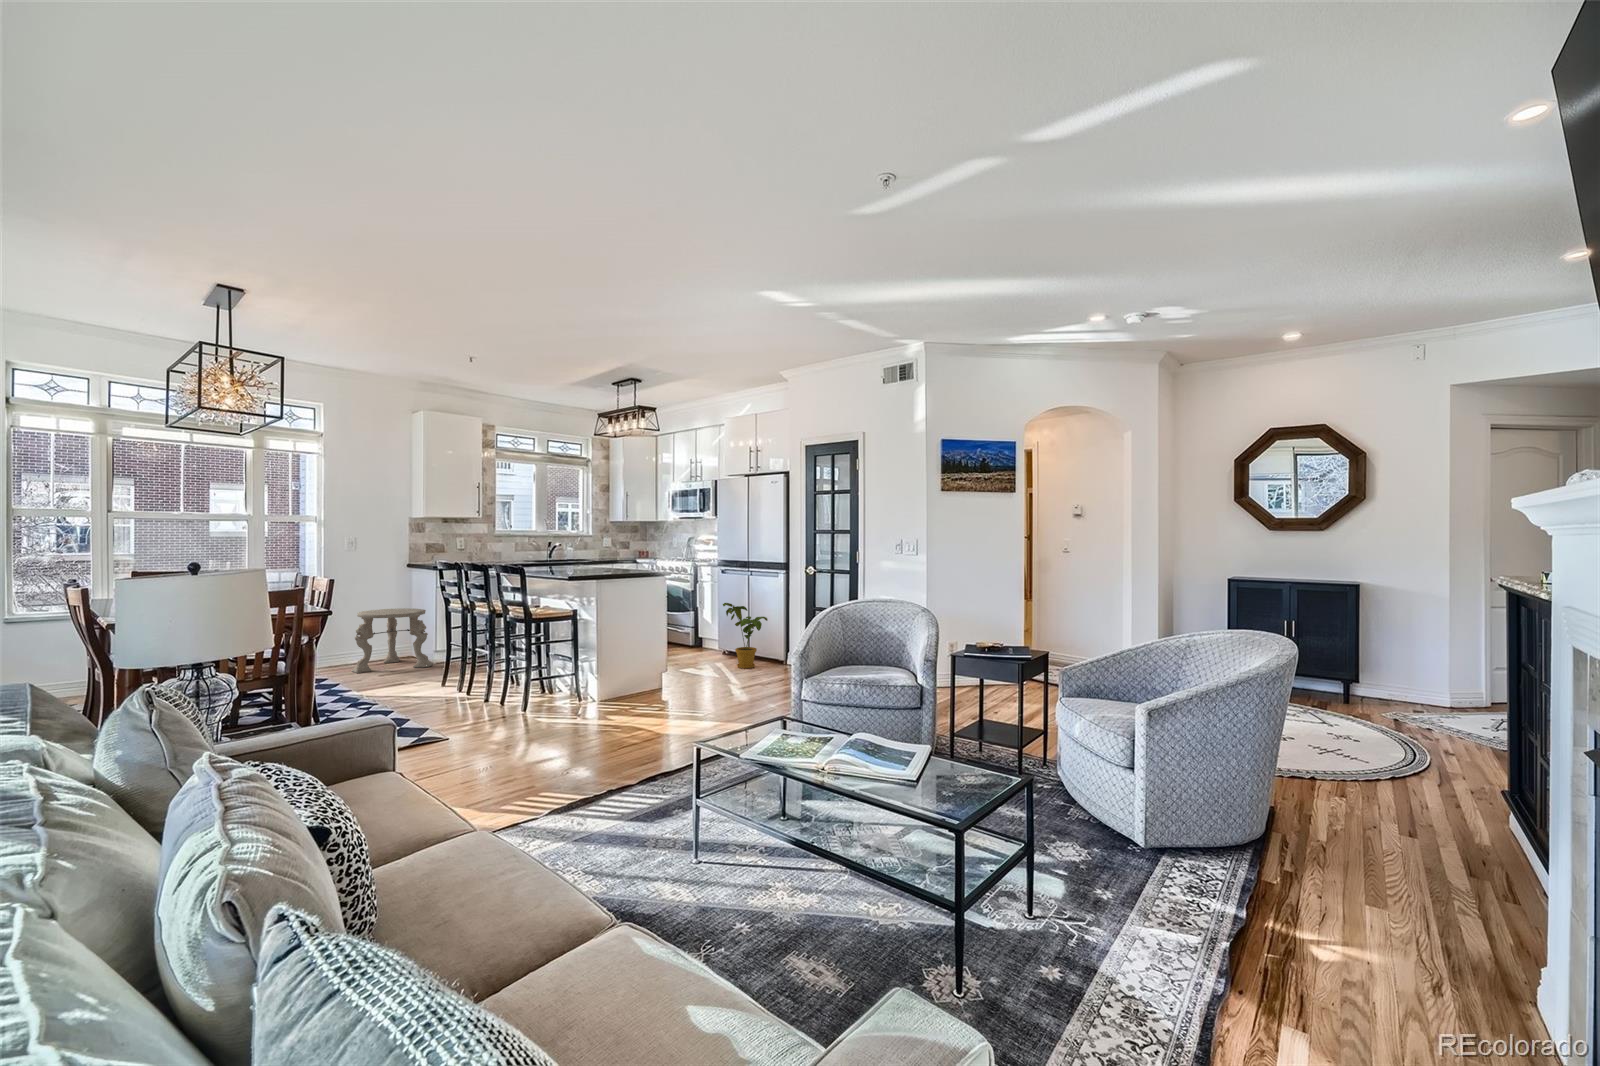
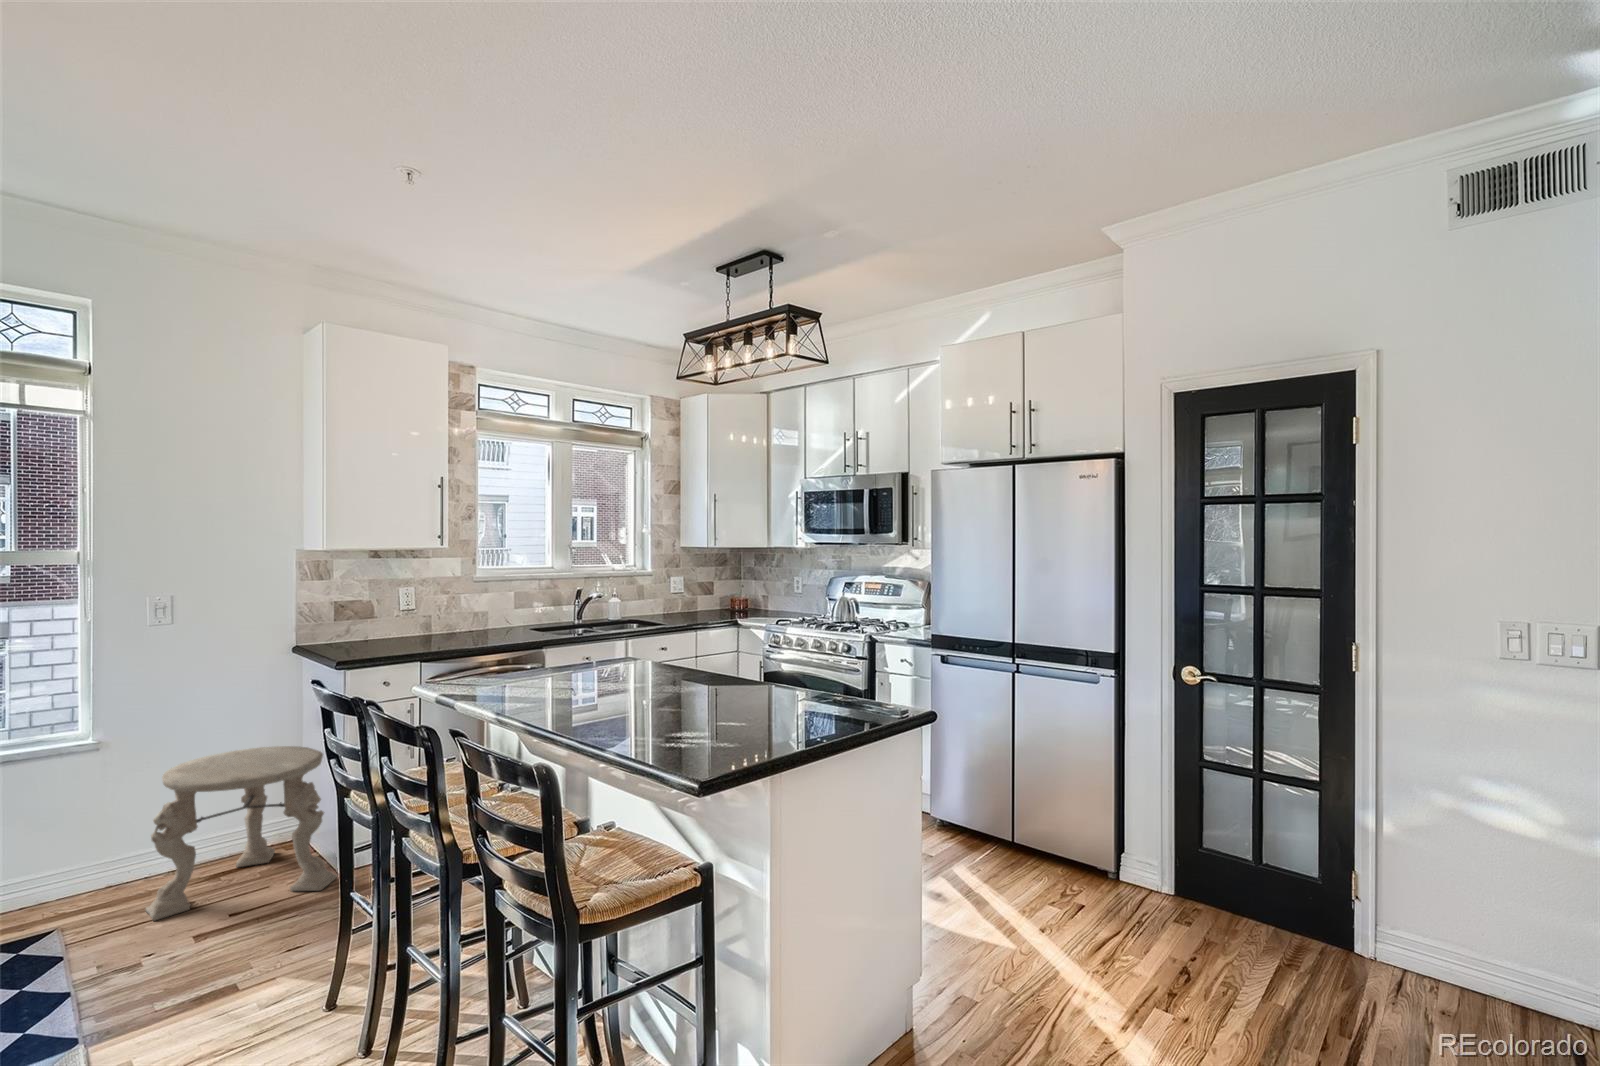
house plant: present [723,603,768,668] -> none [973,745,1065,897]

